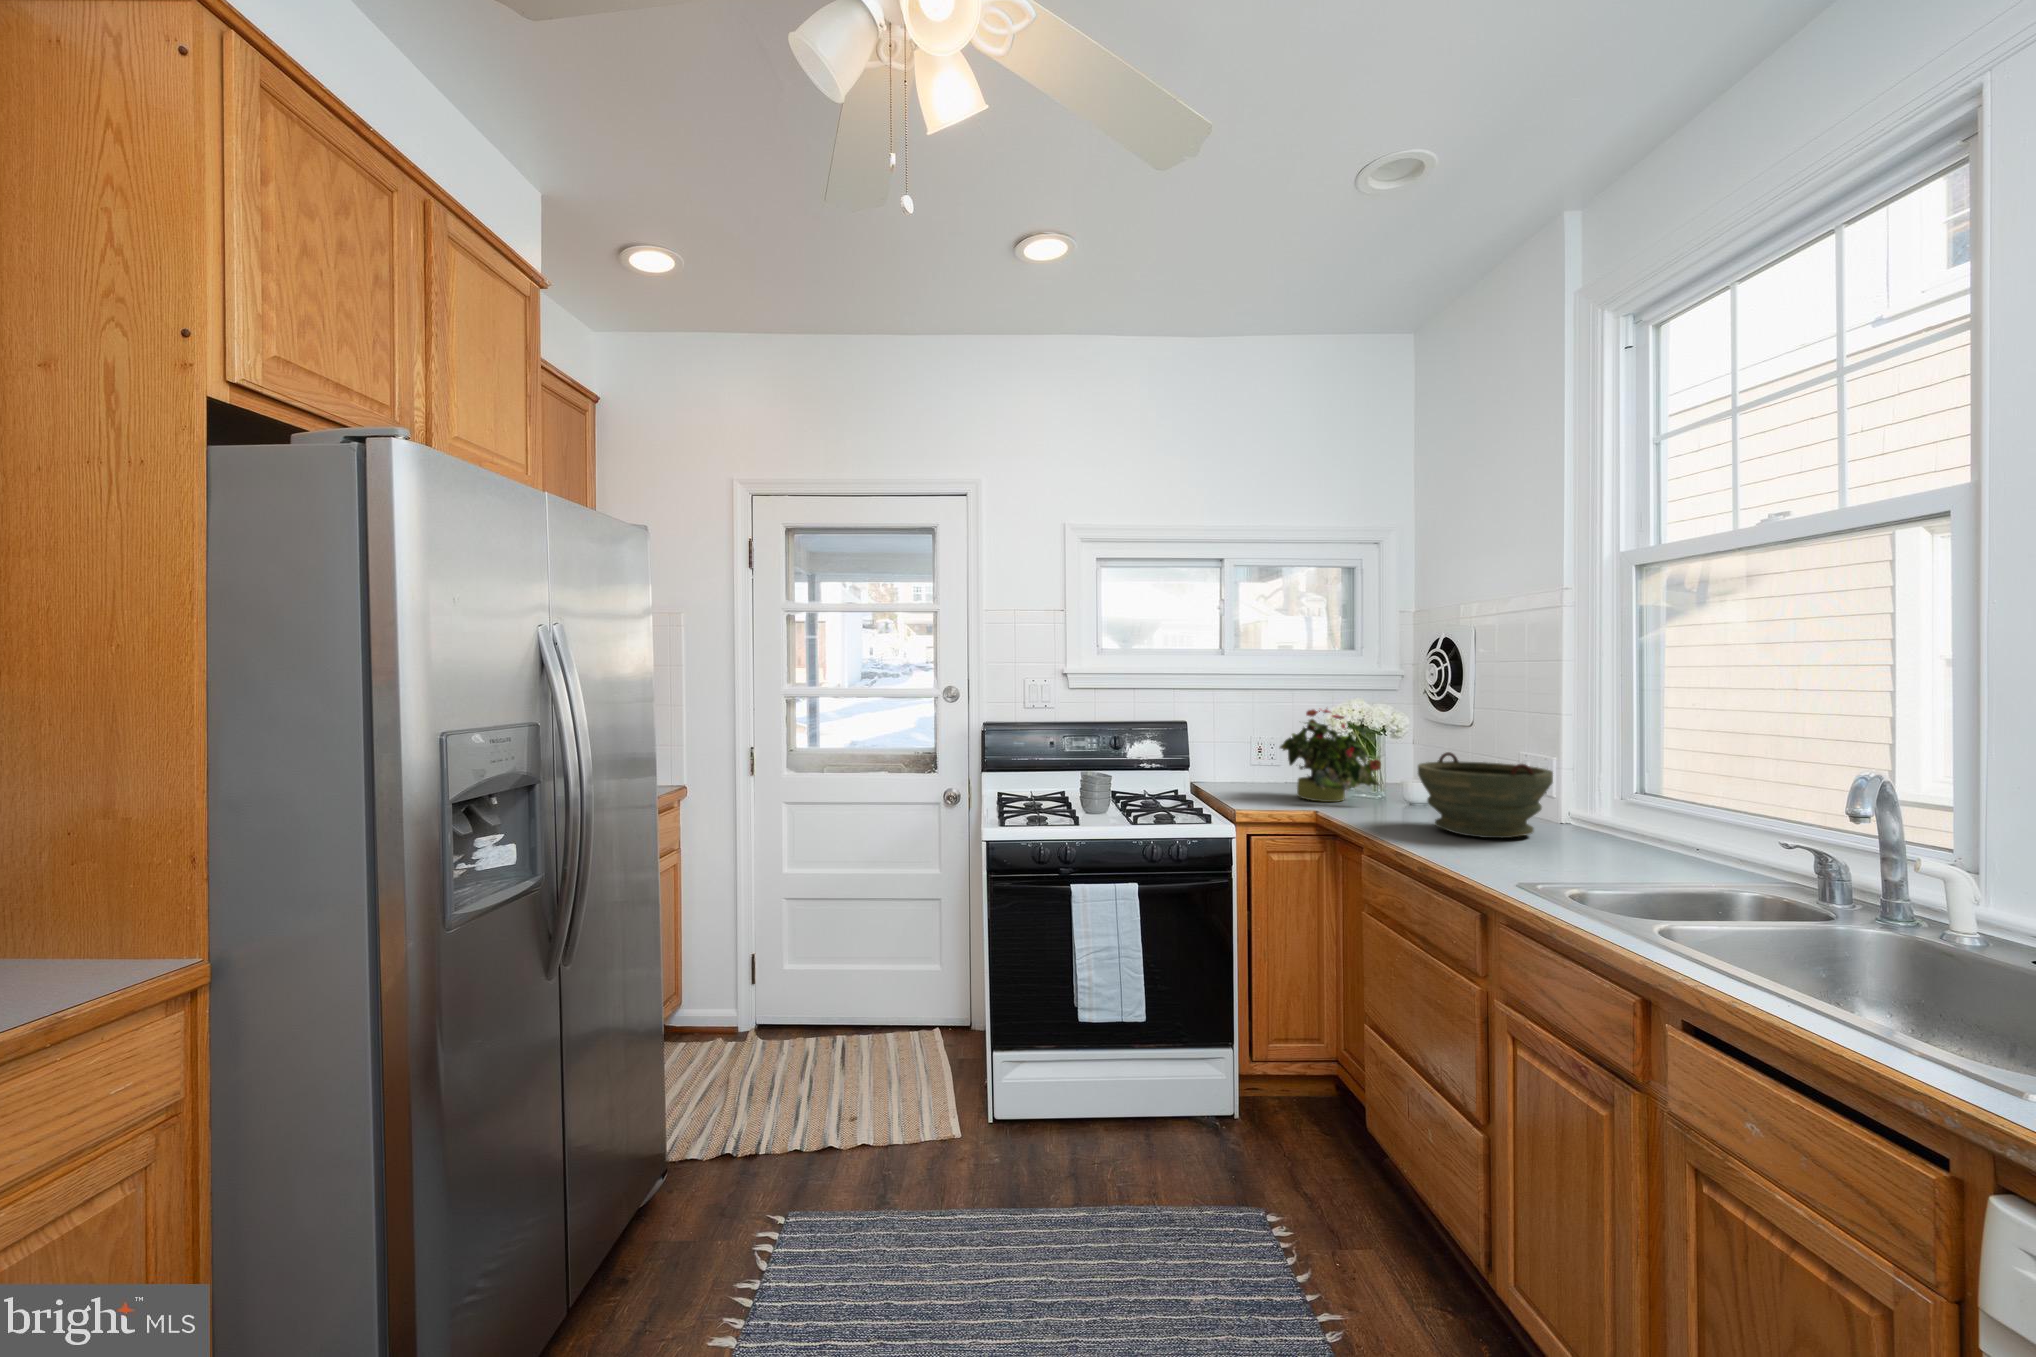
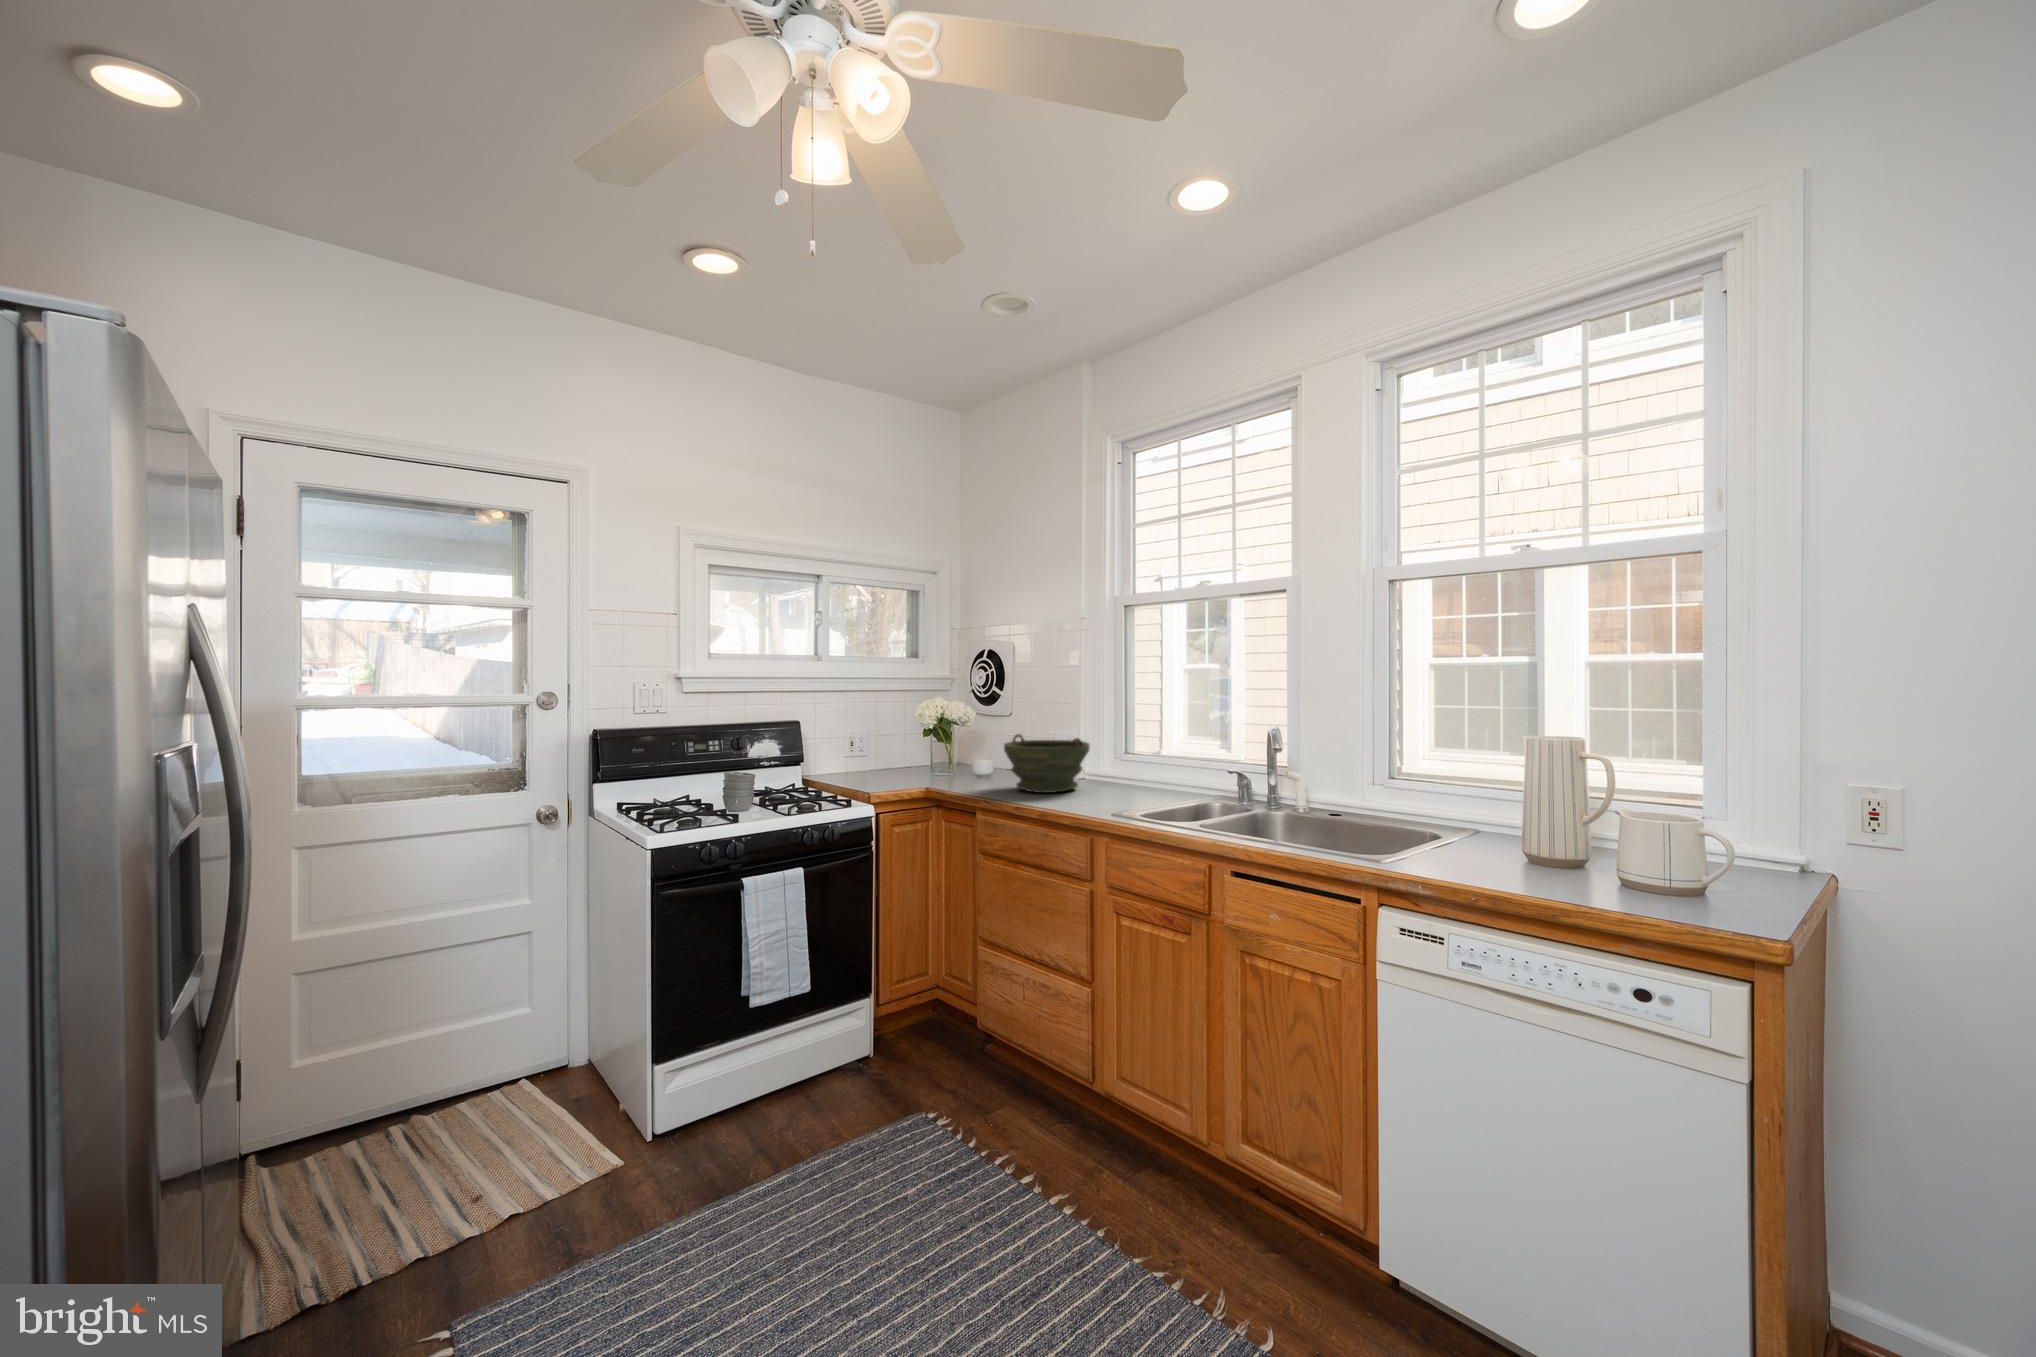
potted plant: present [1280,709,1381,802] -> none [879,704,964,781]

